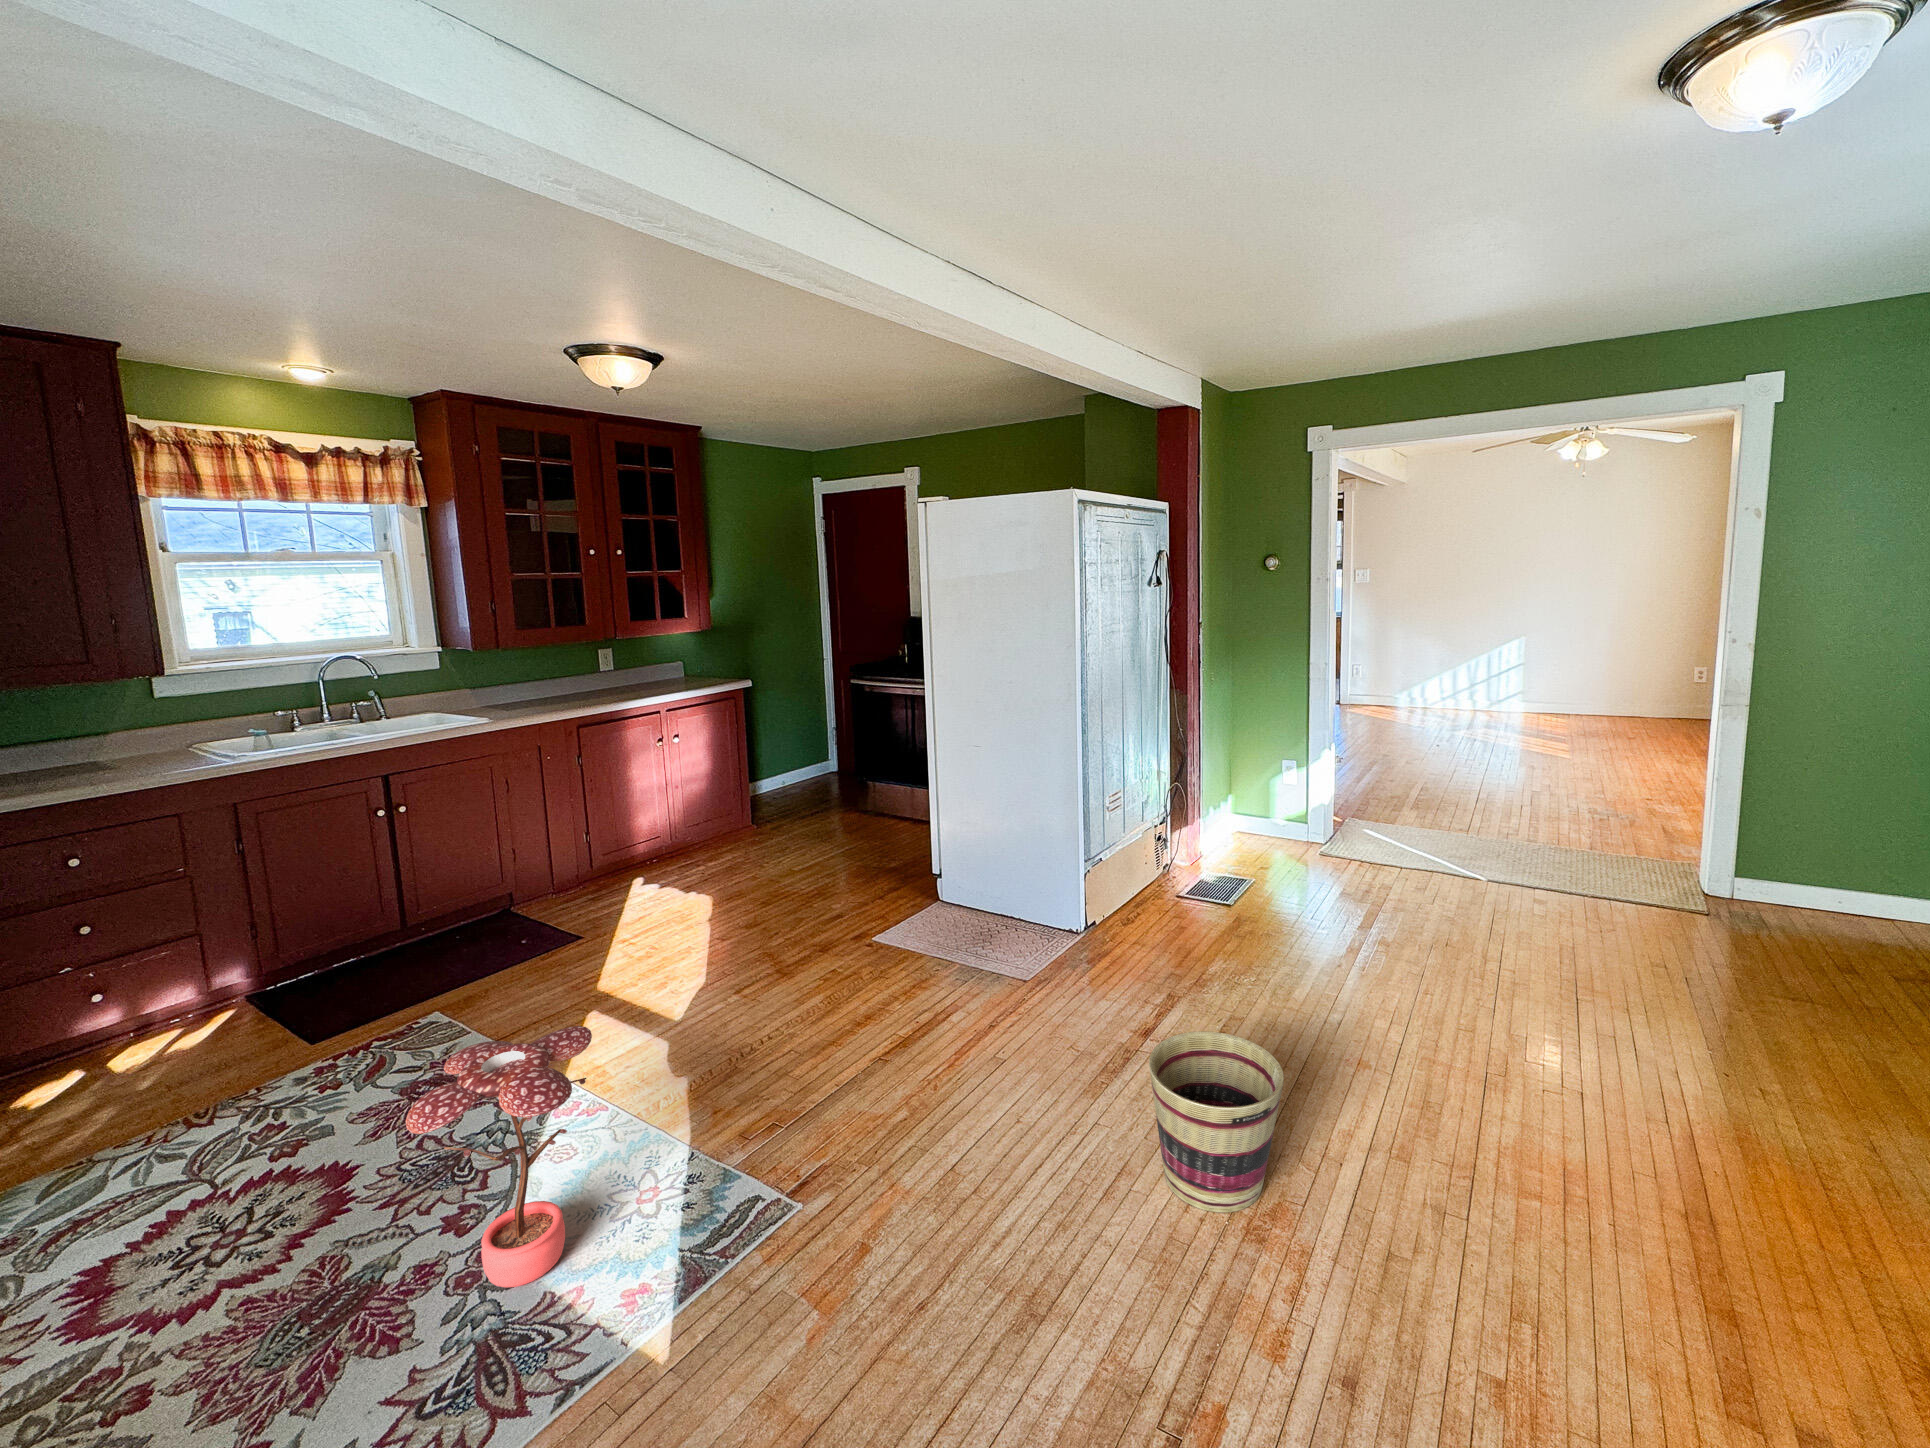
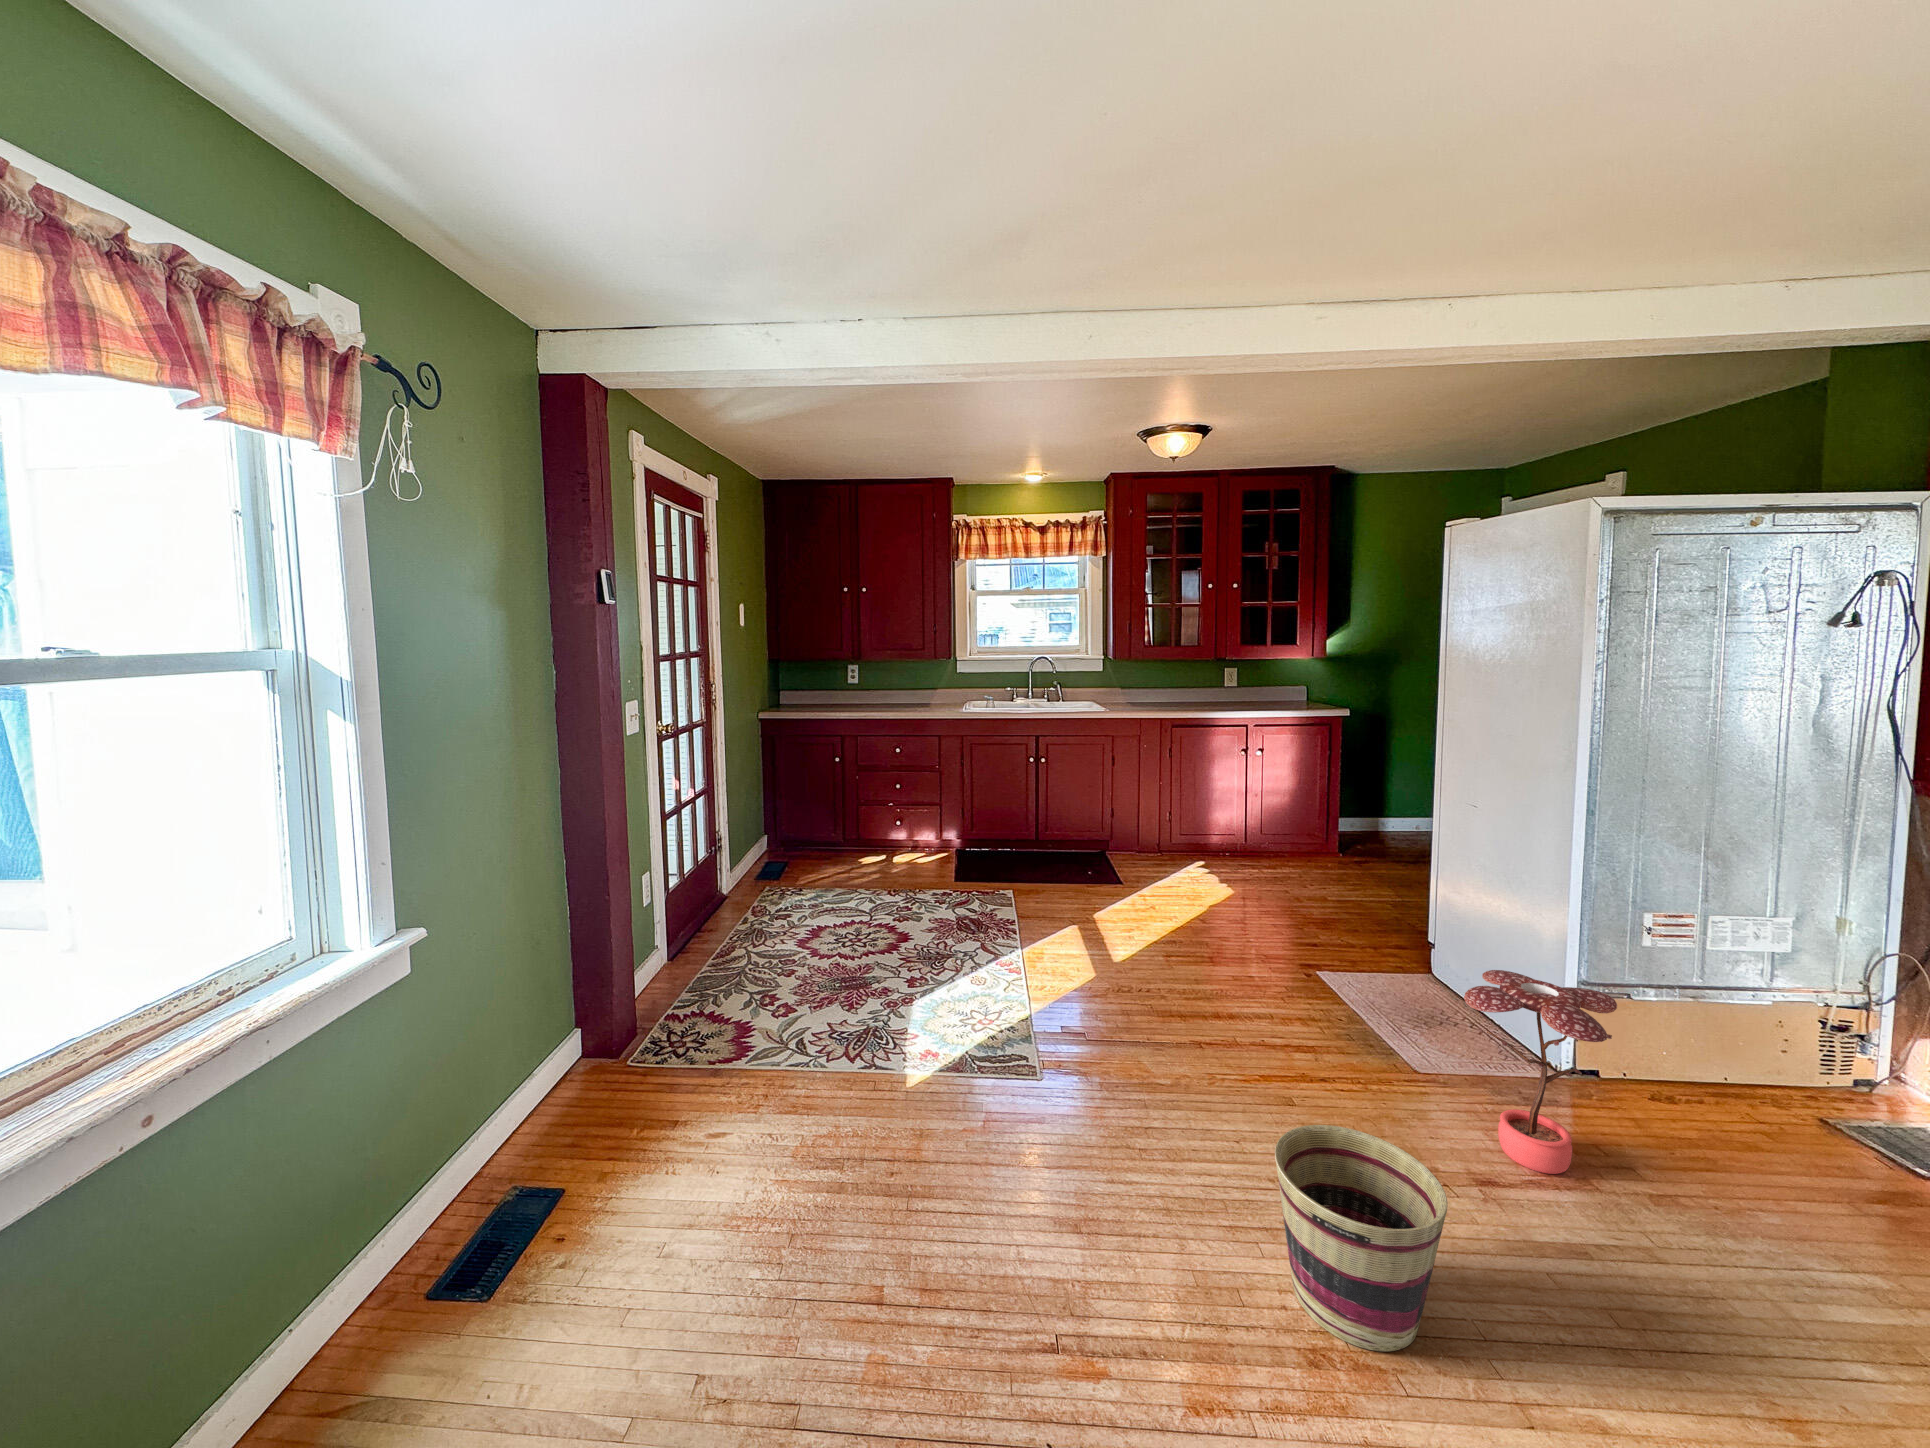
potted plant: present [406,1026,592,1287] -> present [1464,970,1617,1174]

